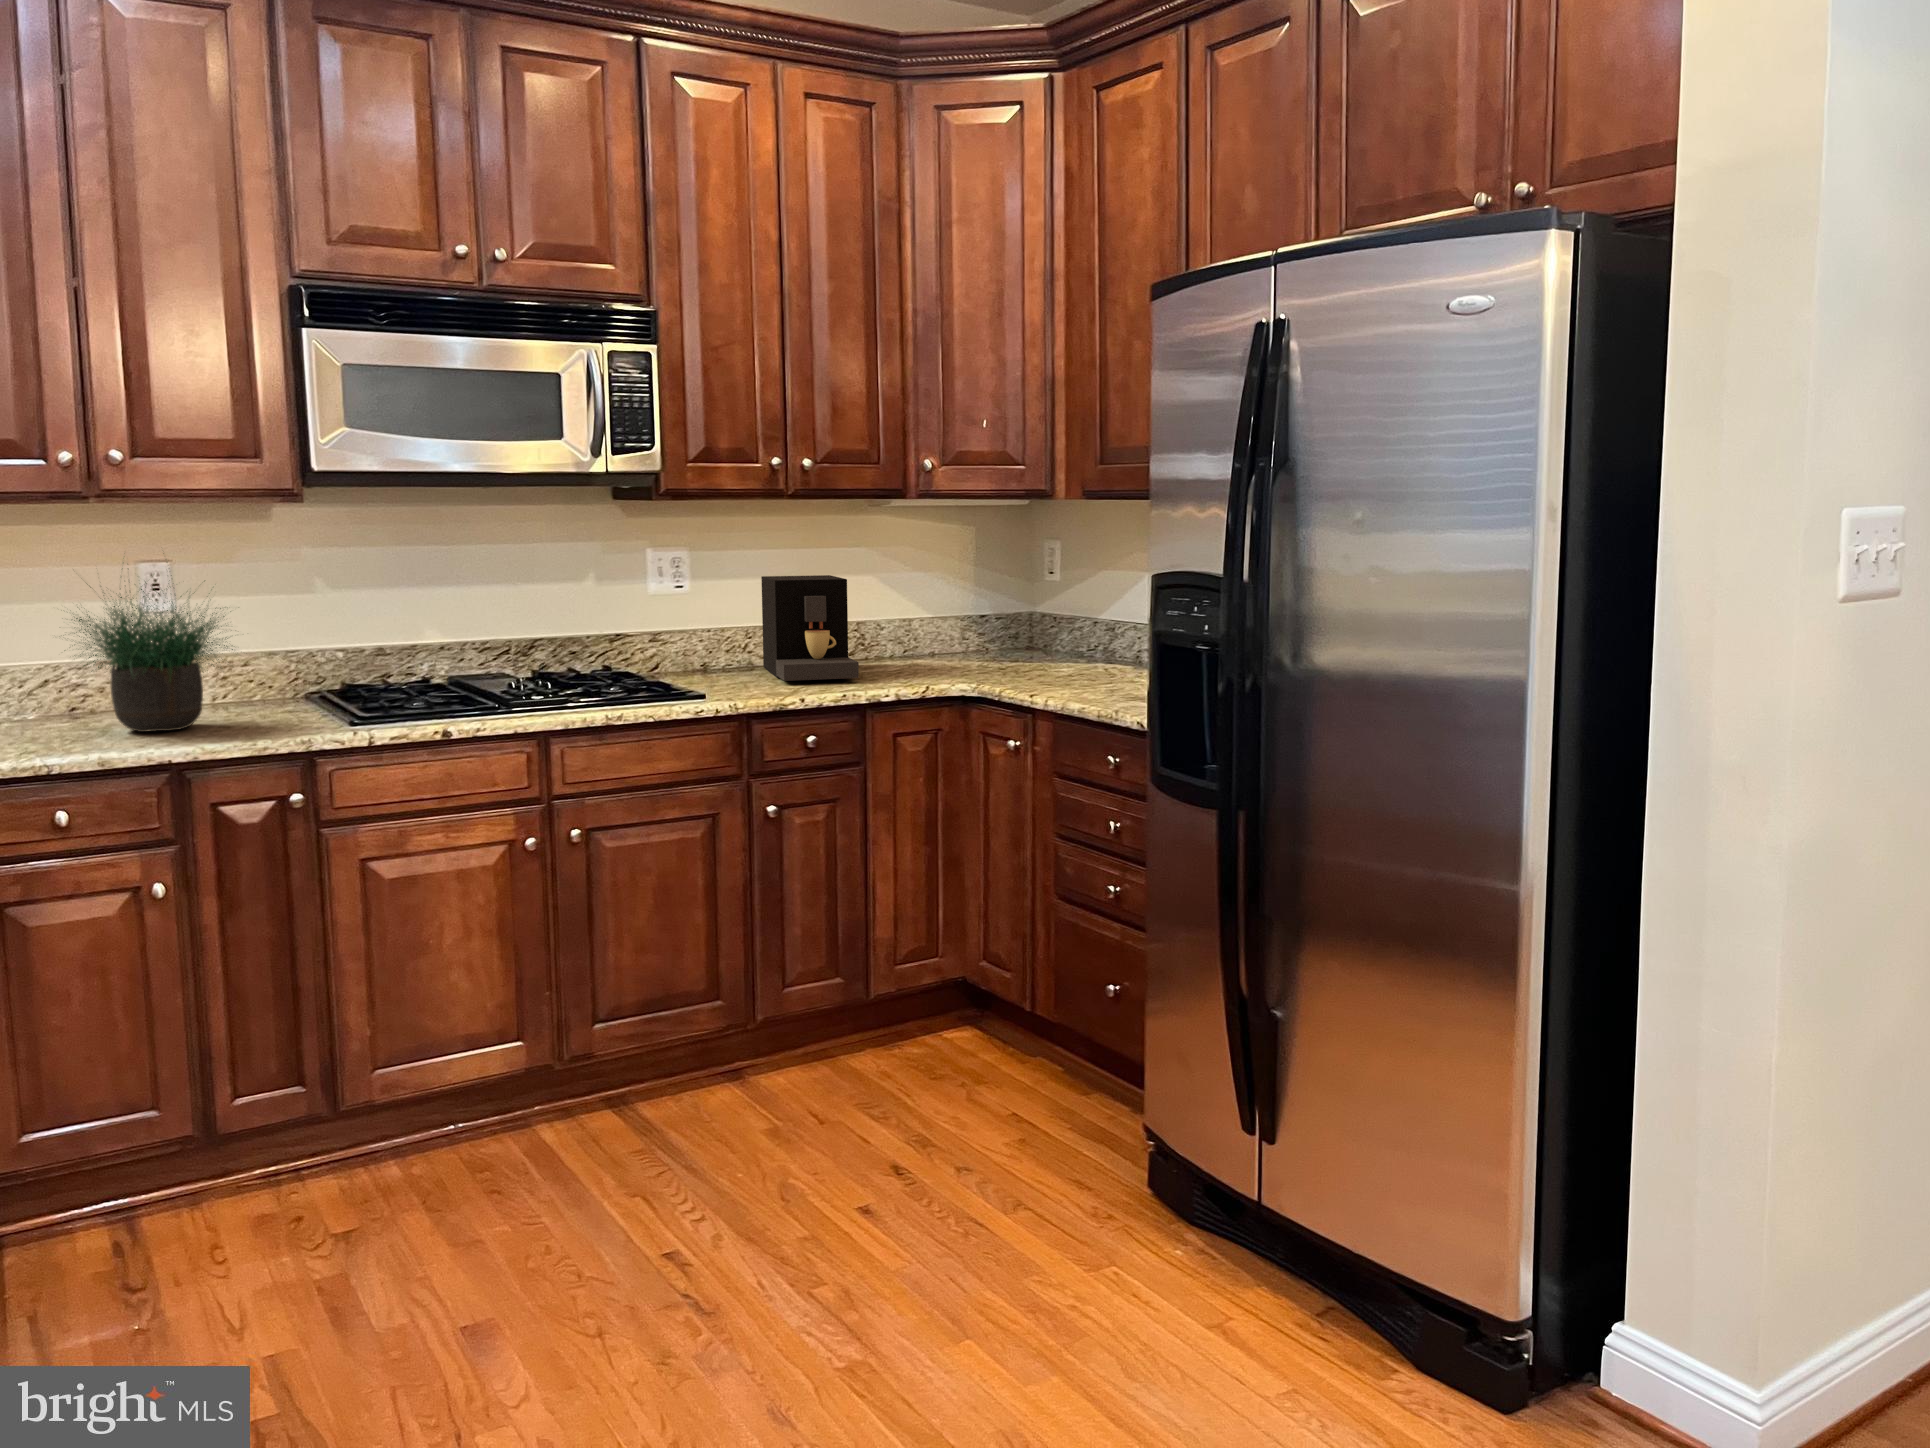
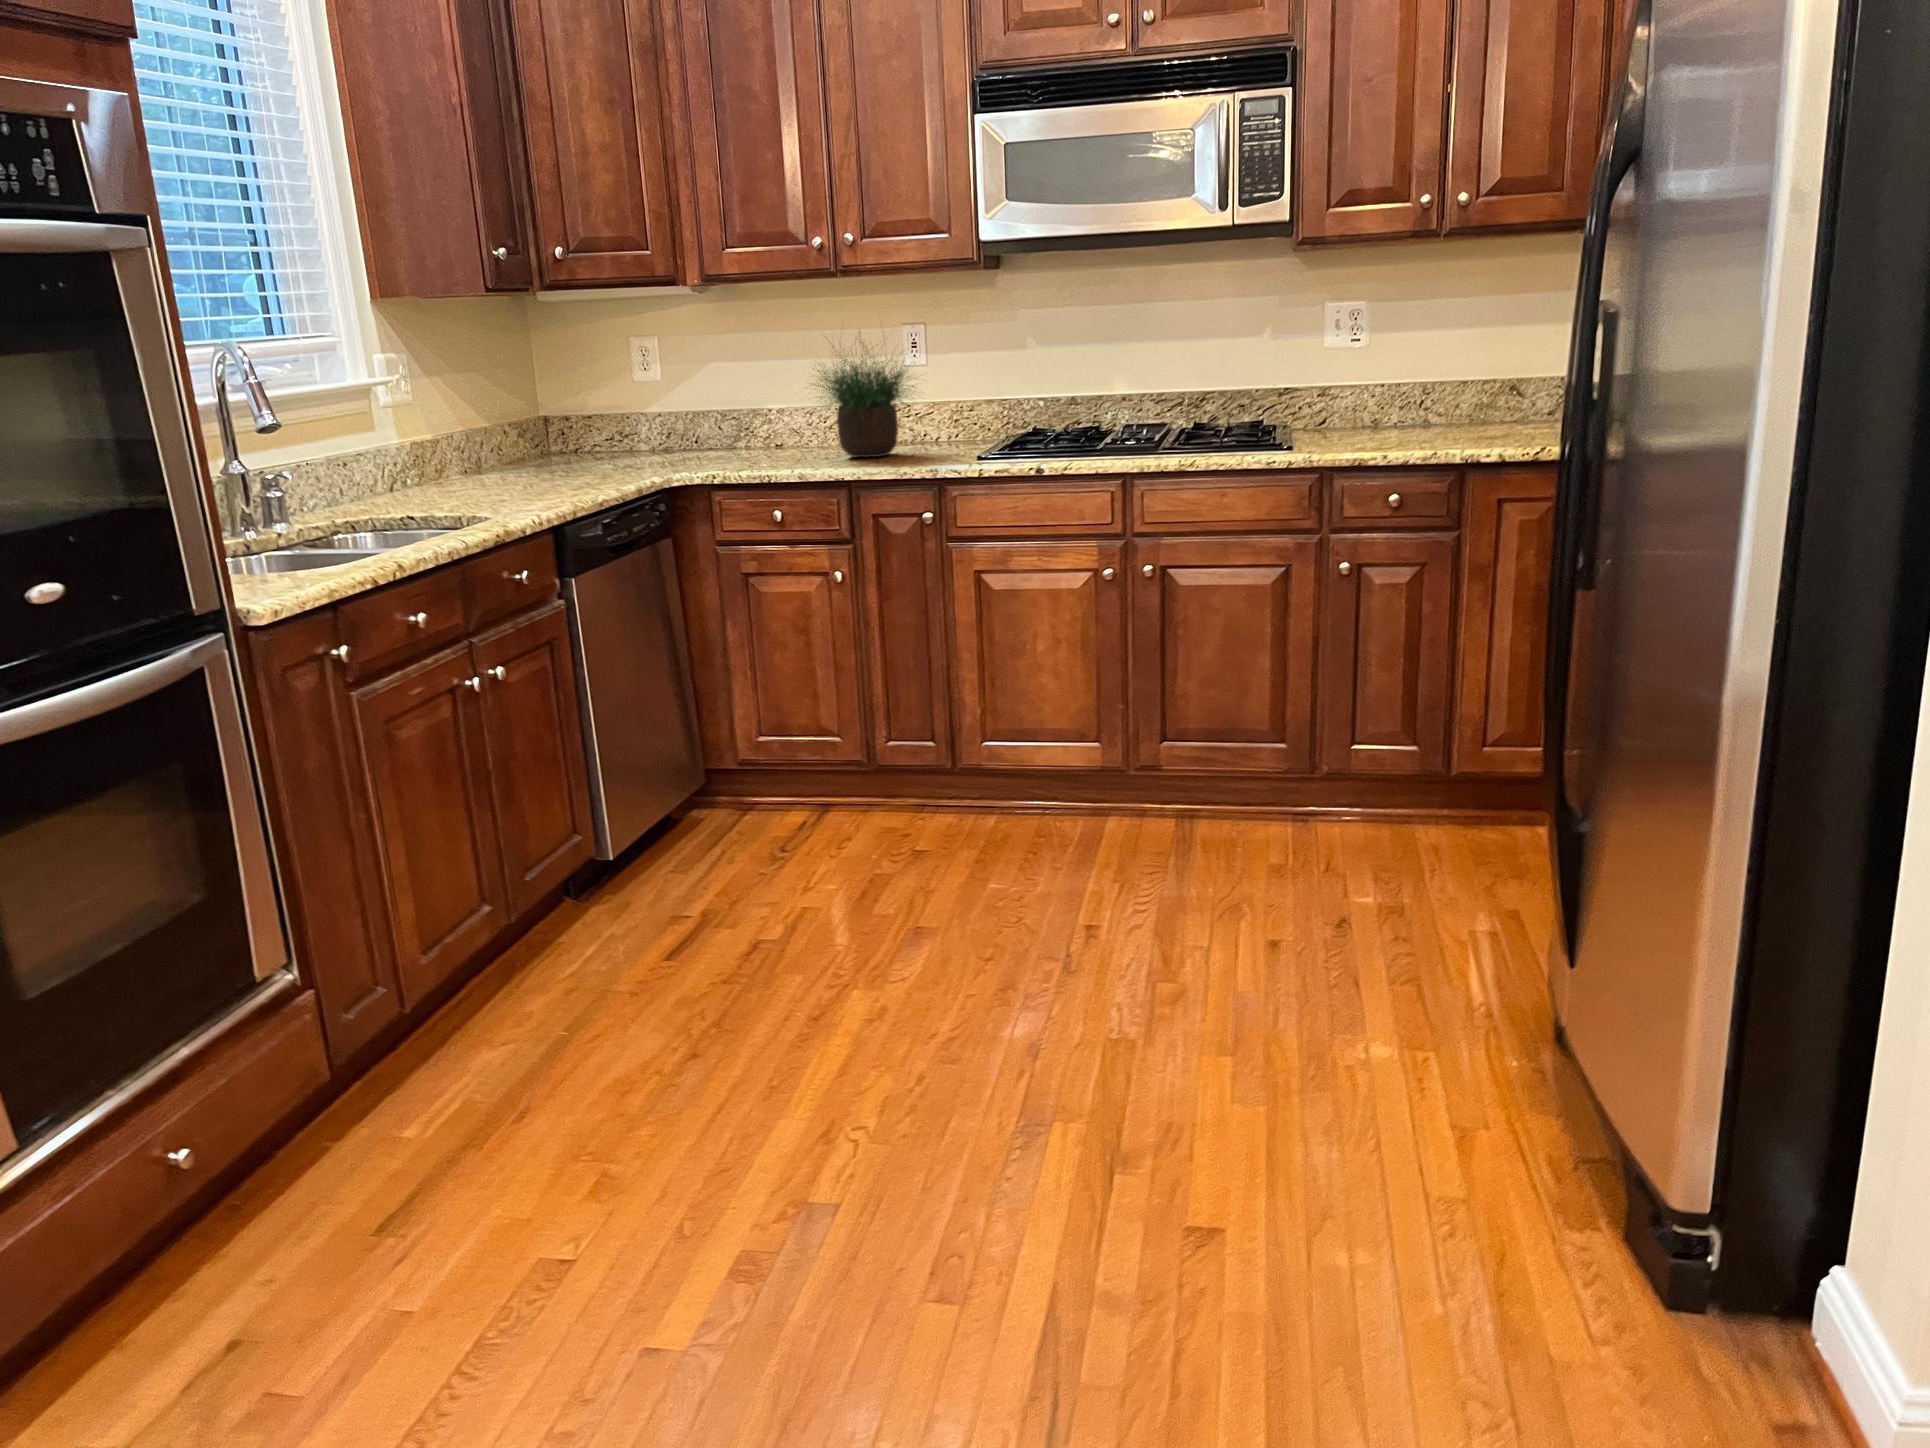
coffee maker: present [761,575,859,681] -> none [1401,324,1518,438]

